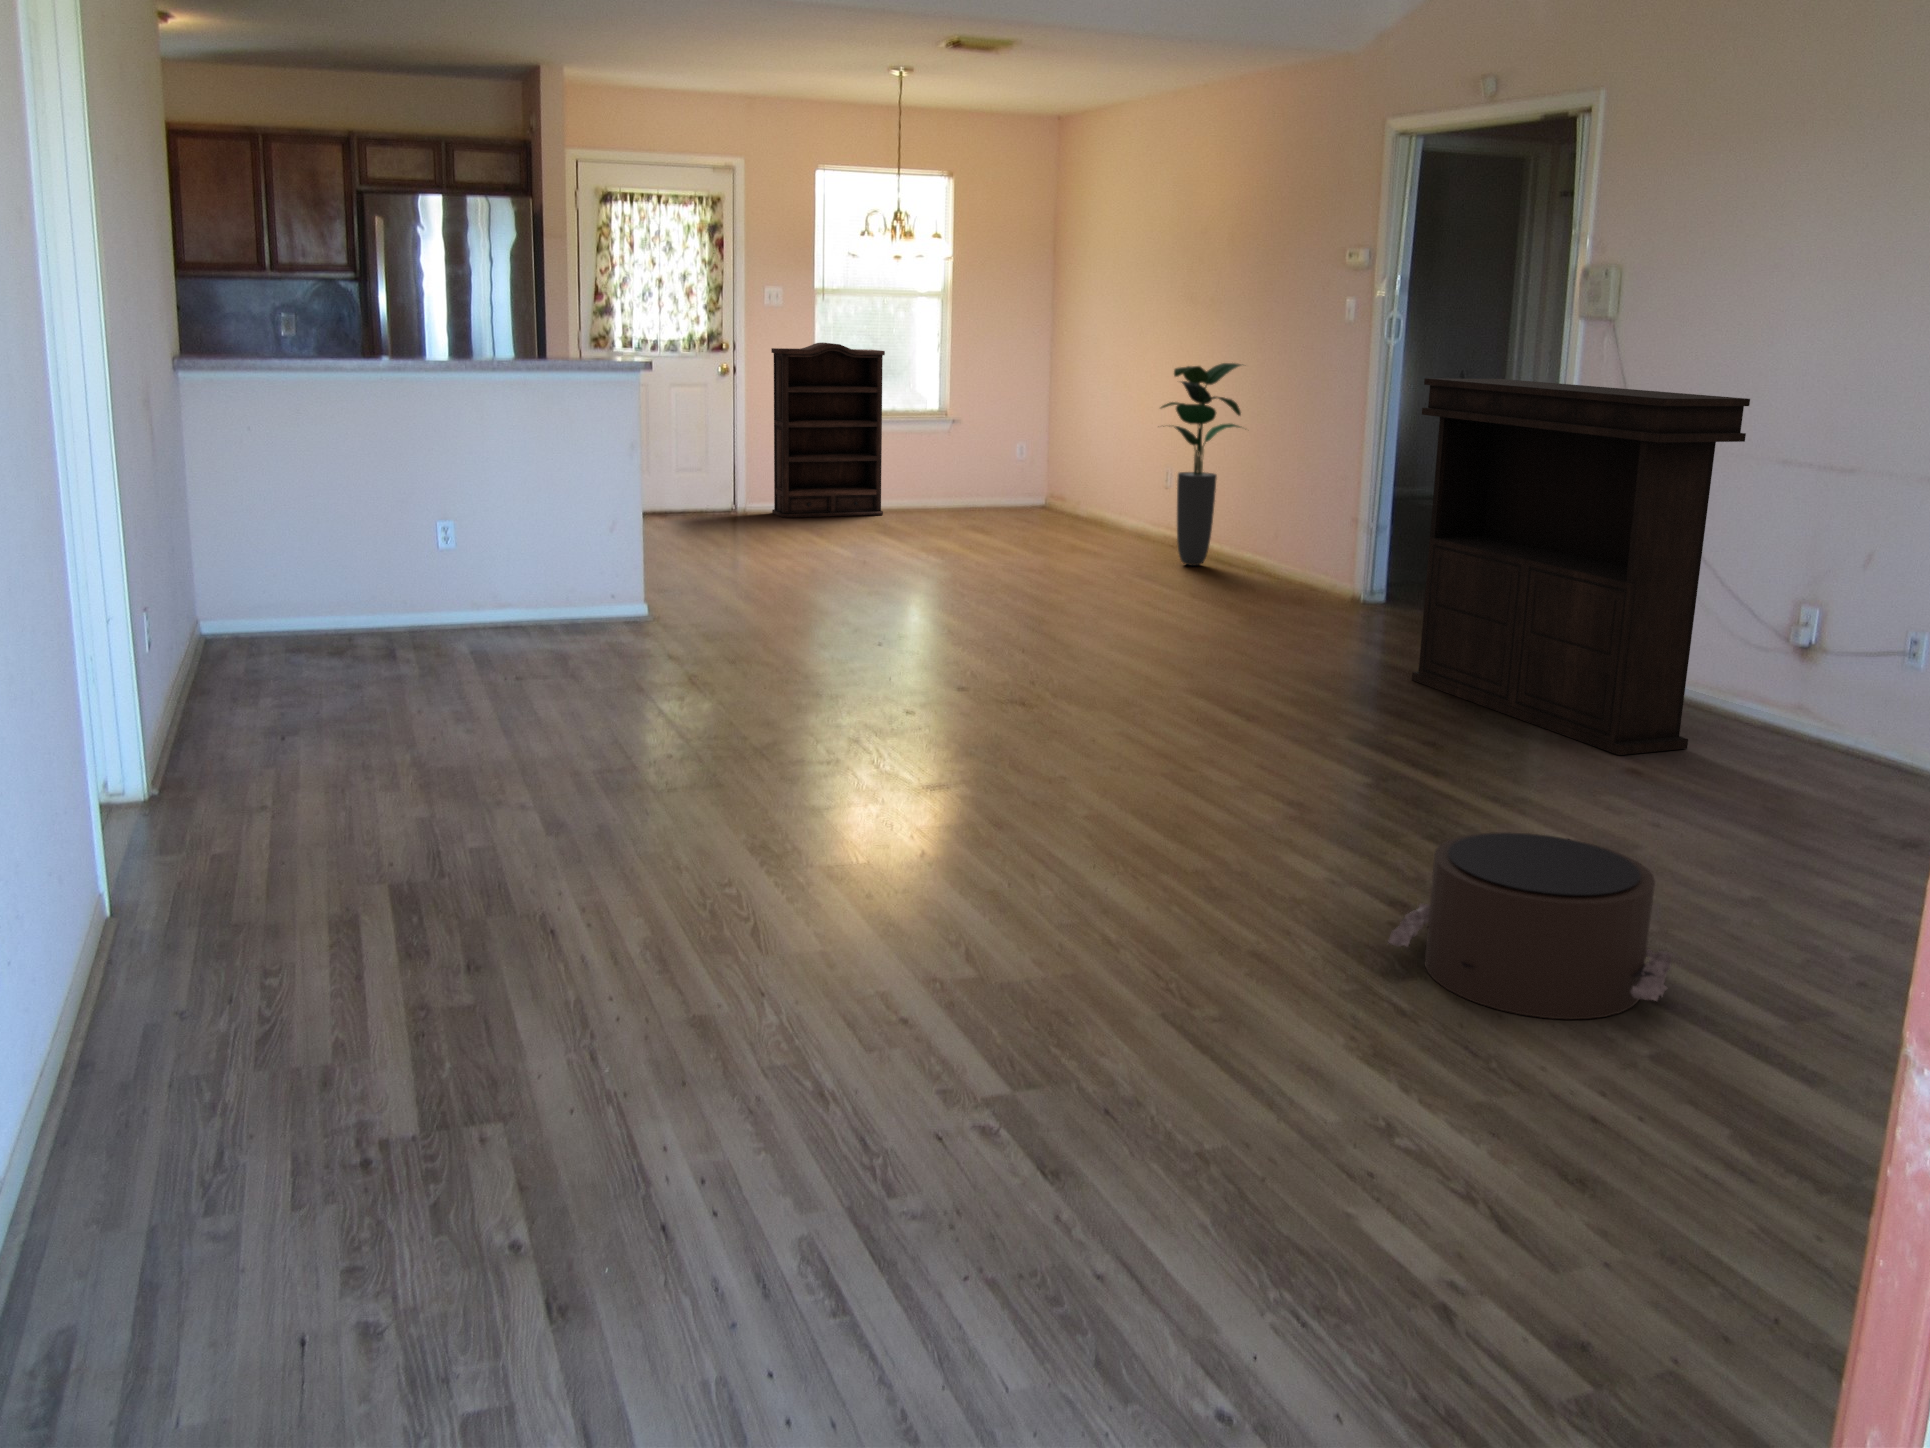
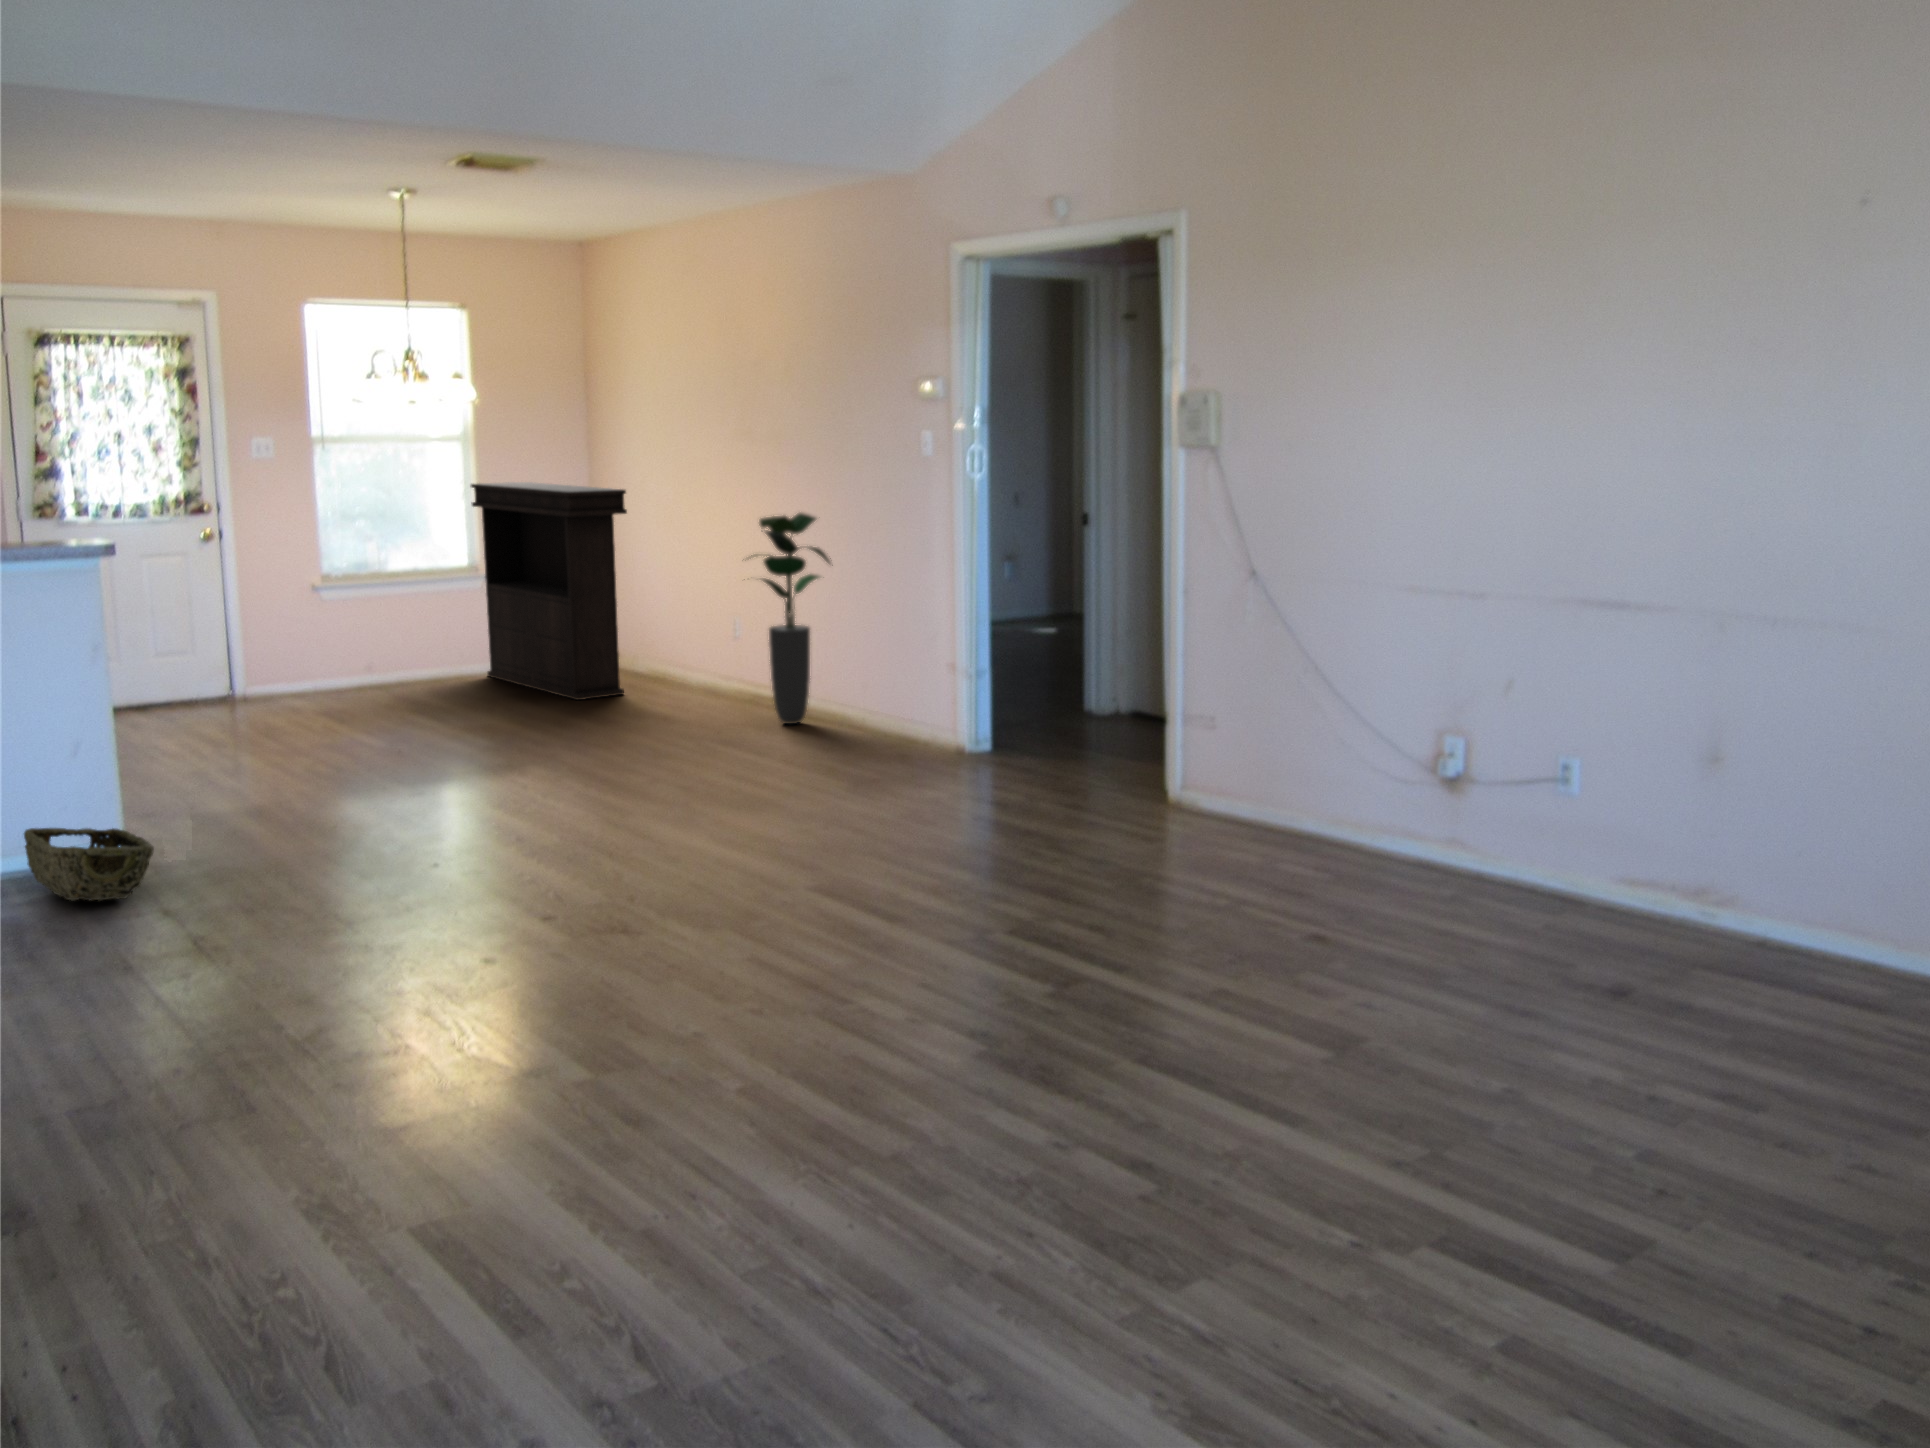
bookshelf: present [771,342,885,518] -> none [266,498,416,702]
console table: present [1412,378,1750,755] -> present [471,482,627,700]
woven basket: none [521,576,609,638] -> present [24,828,154,901]
pouf: present [1388,832,1672,1019] -> none [1256,1038,1534,1241]

